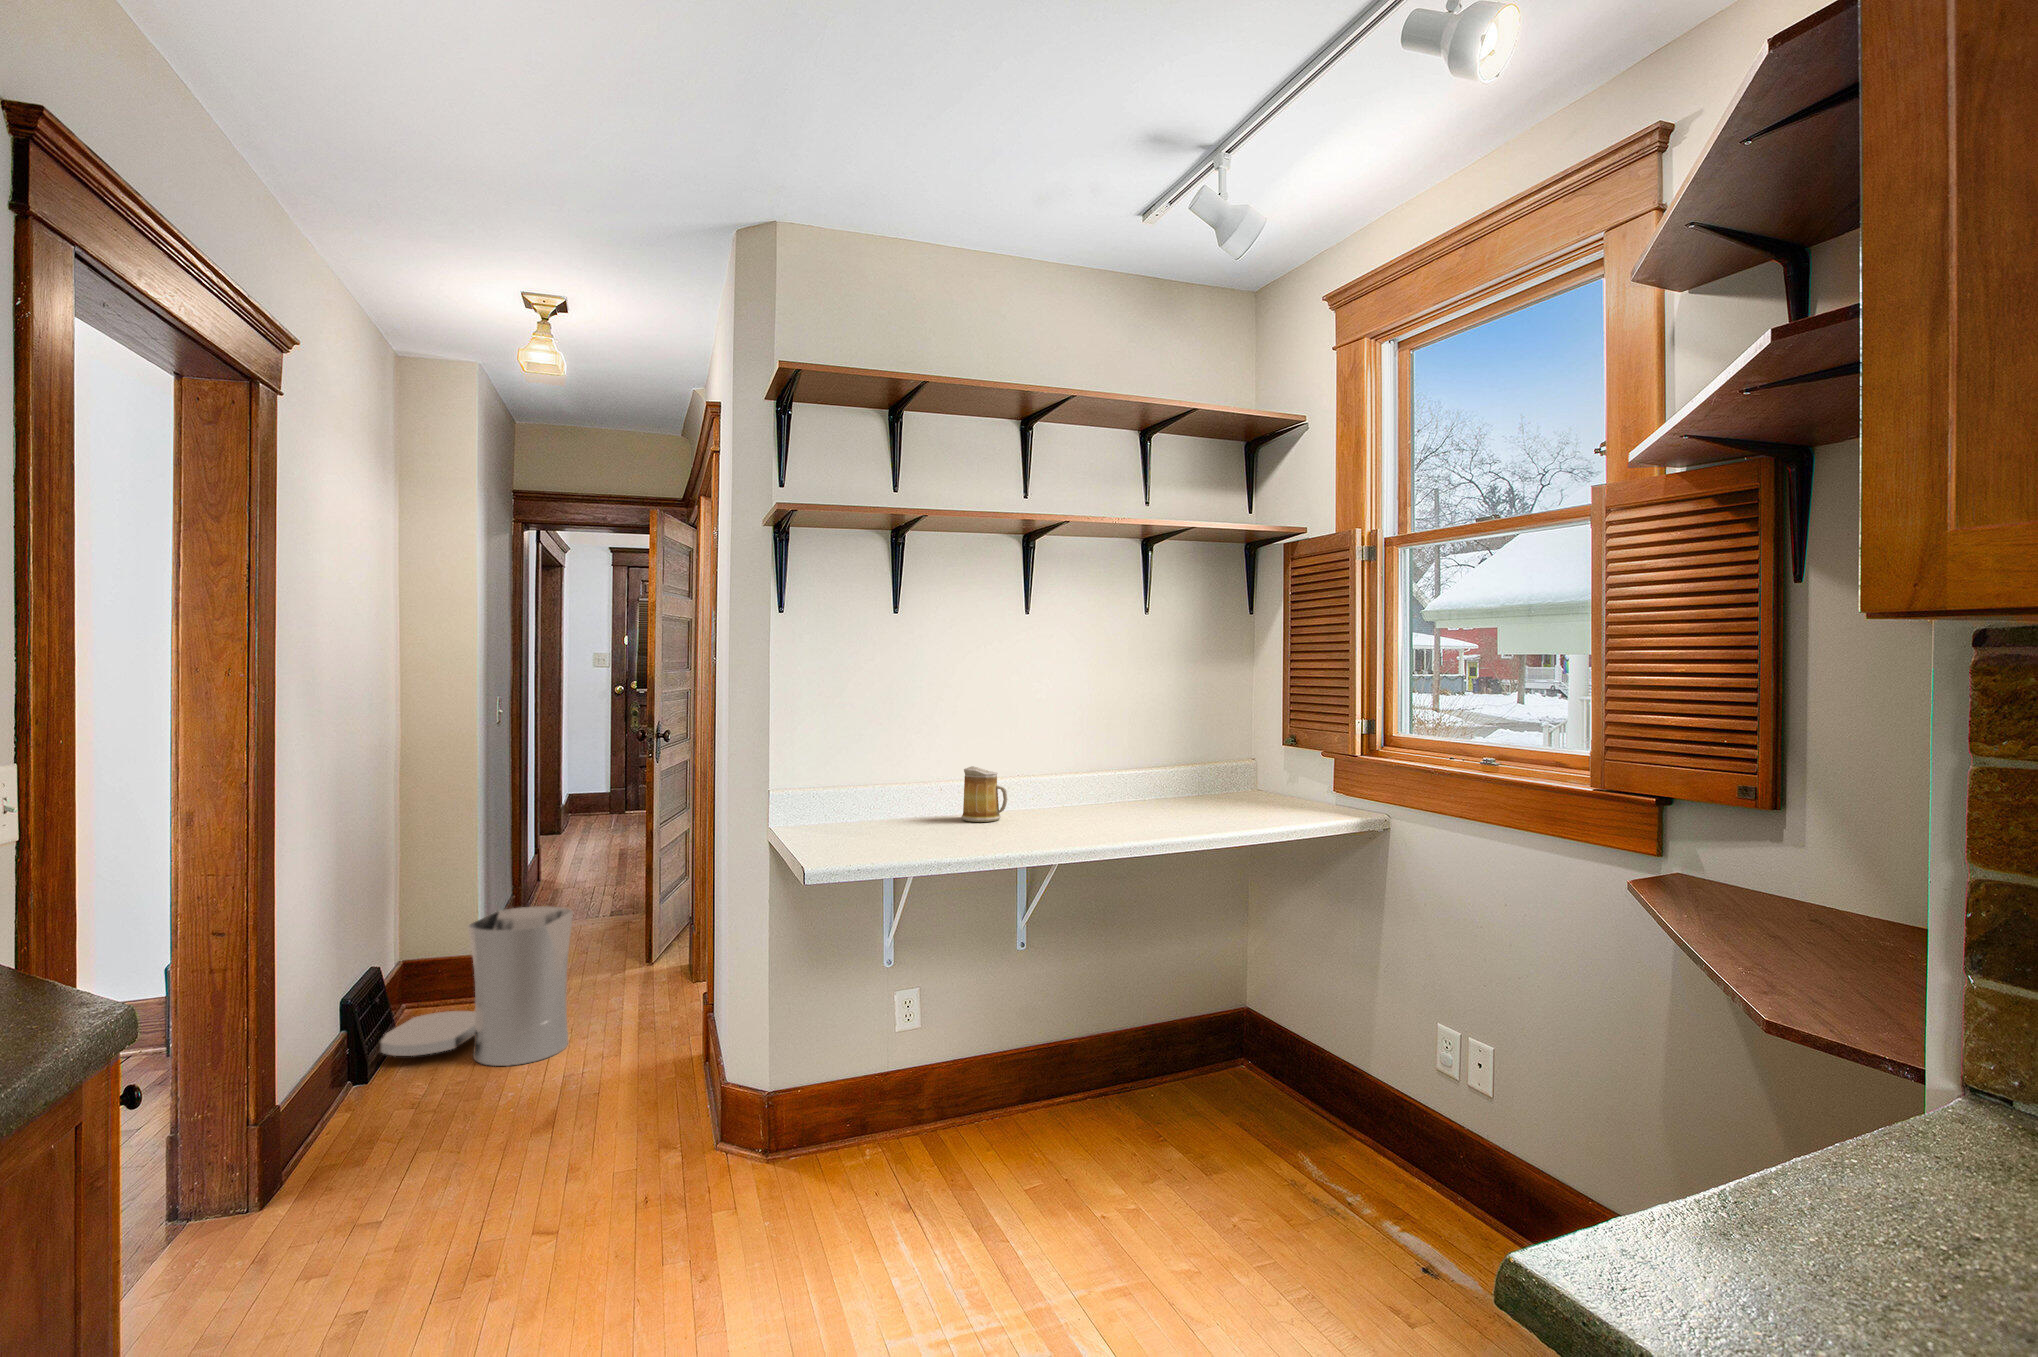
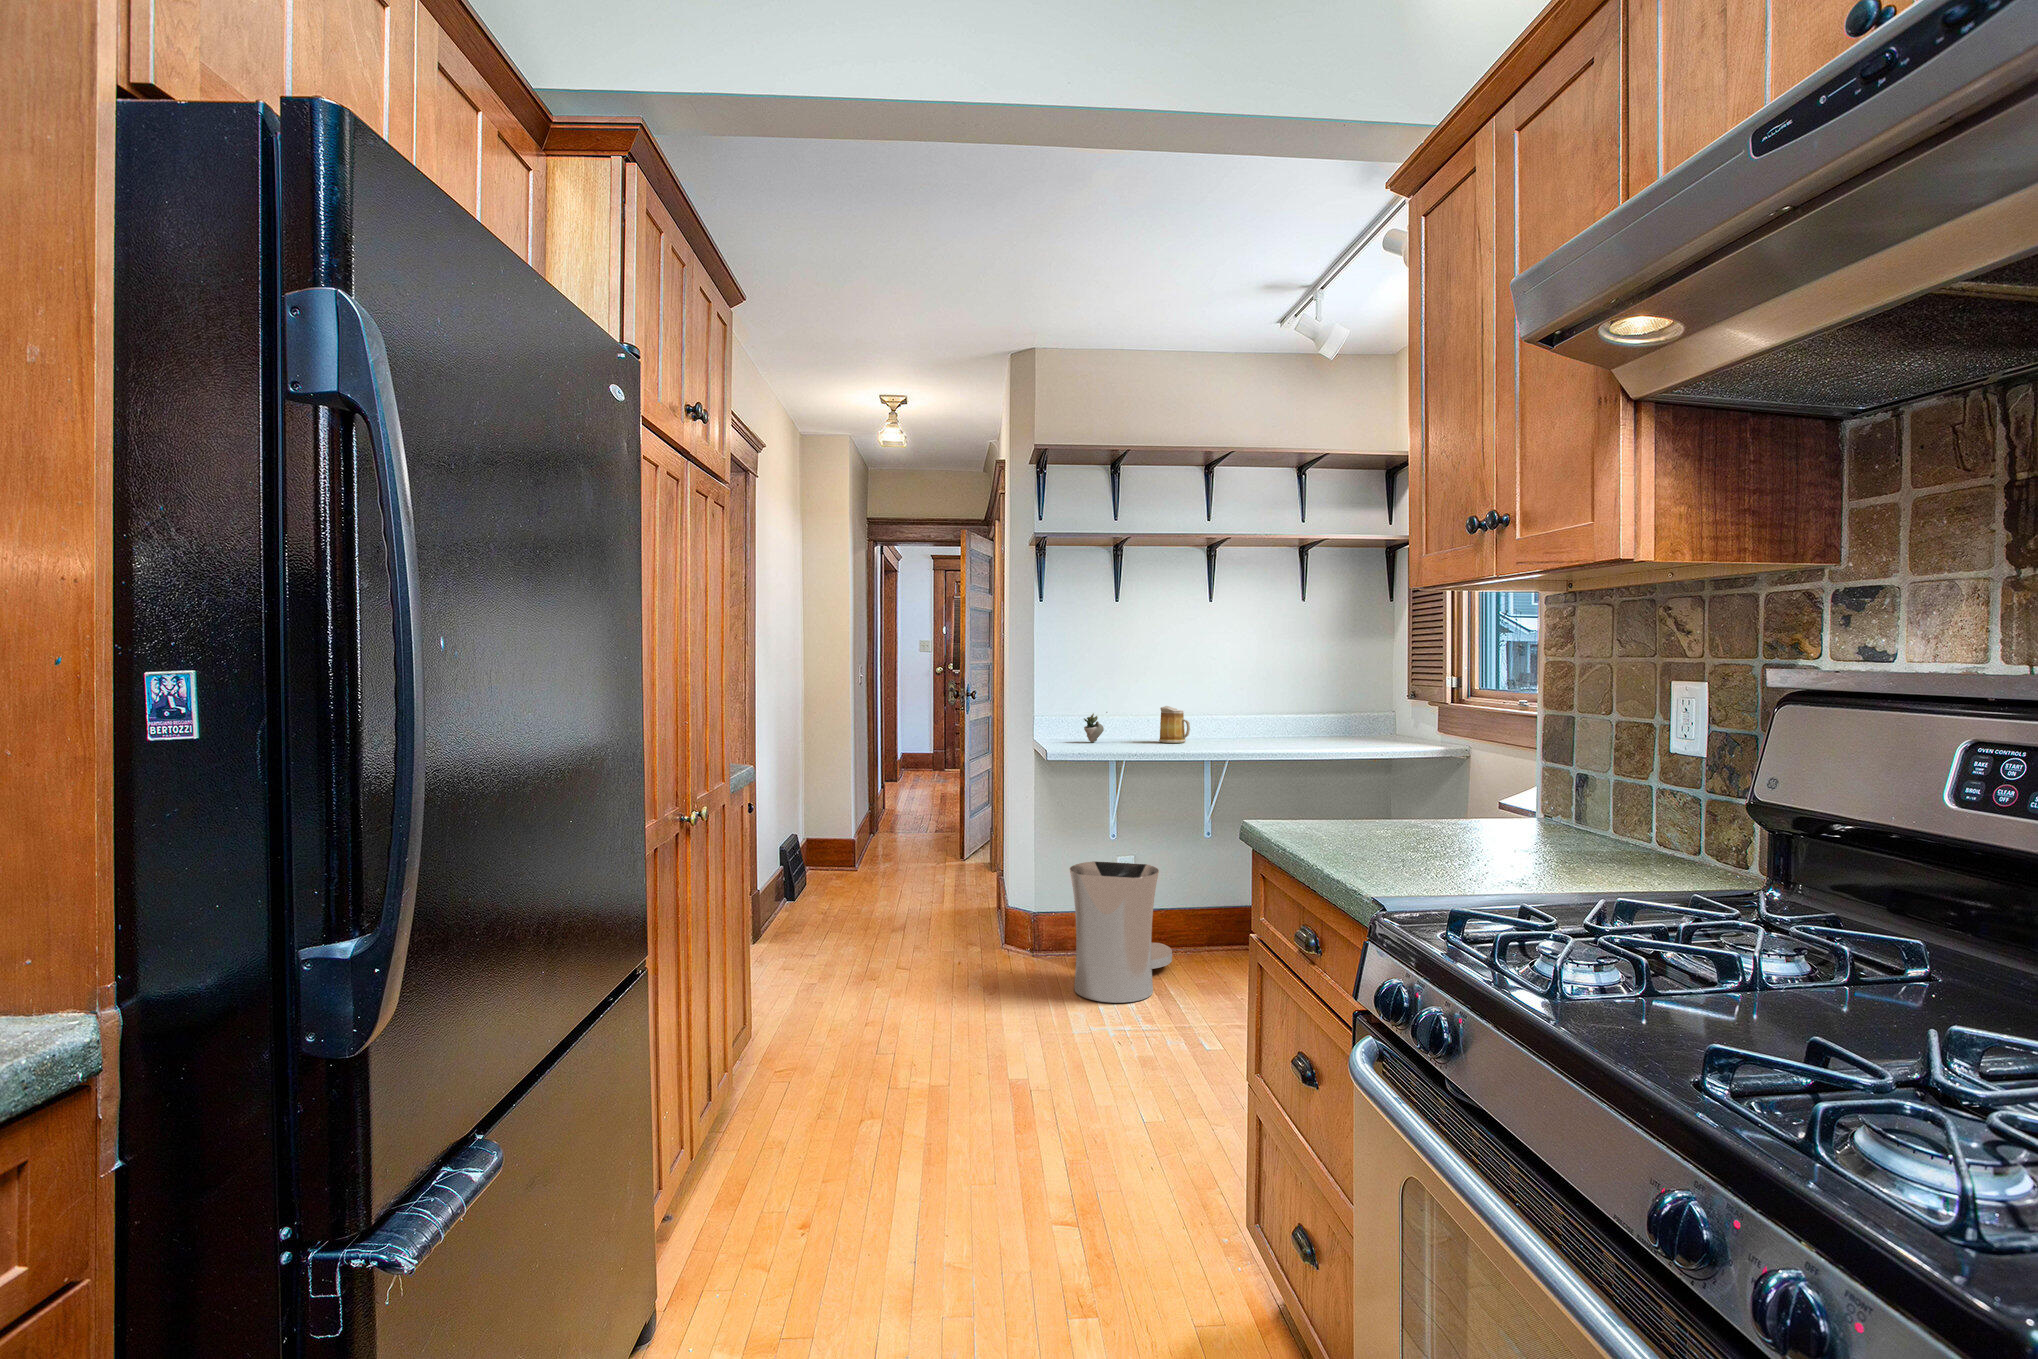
succulent plant: none [849,779,889,824] -> present [1084,712,1107,742]
trash can: present [381,906,573,1066] -> present [1070,861,1172,1003]

